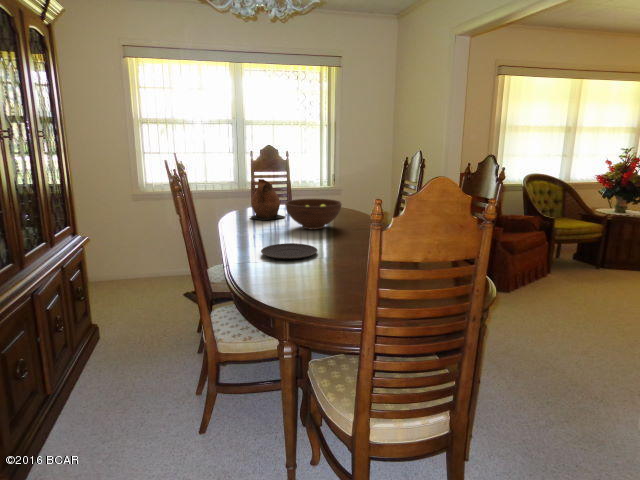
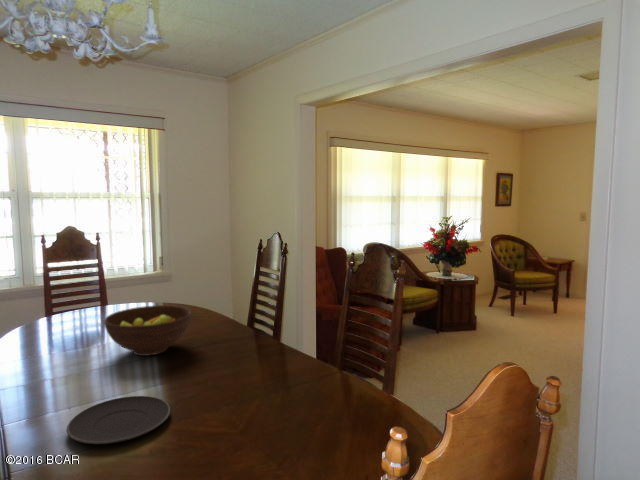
ceramic pitcher: present [251,179,285,220] -> none [39,283,102,345]

